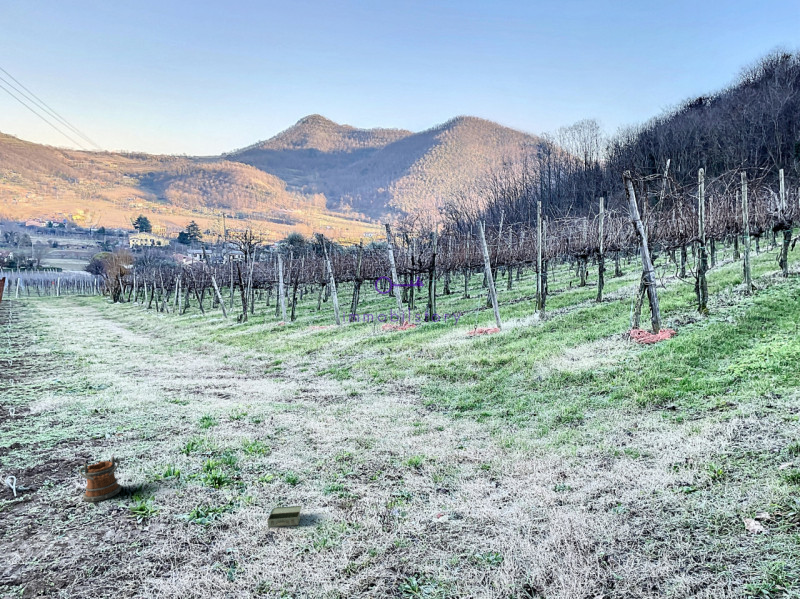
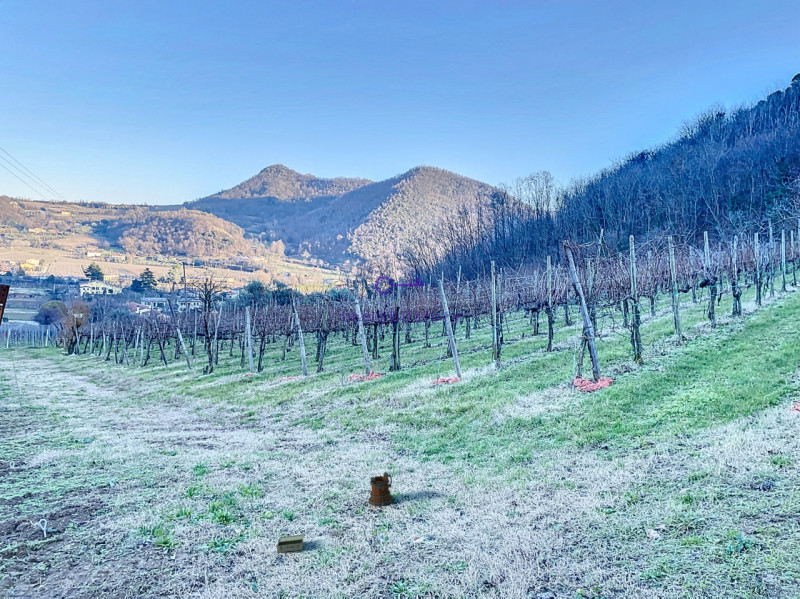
bucket: present [79,457,122,502] -> present [369,472,393,506]

